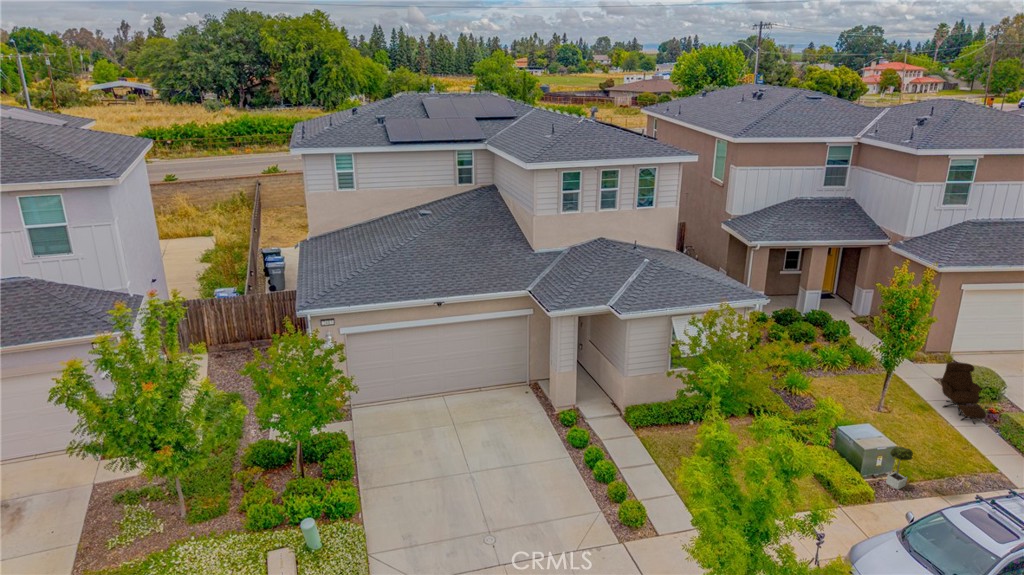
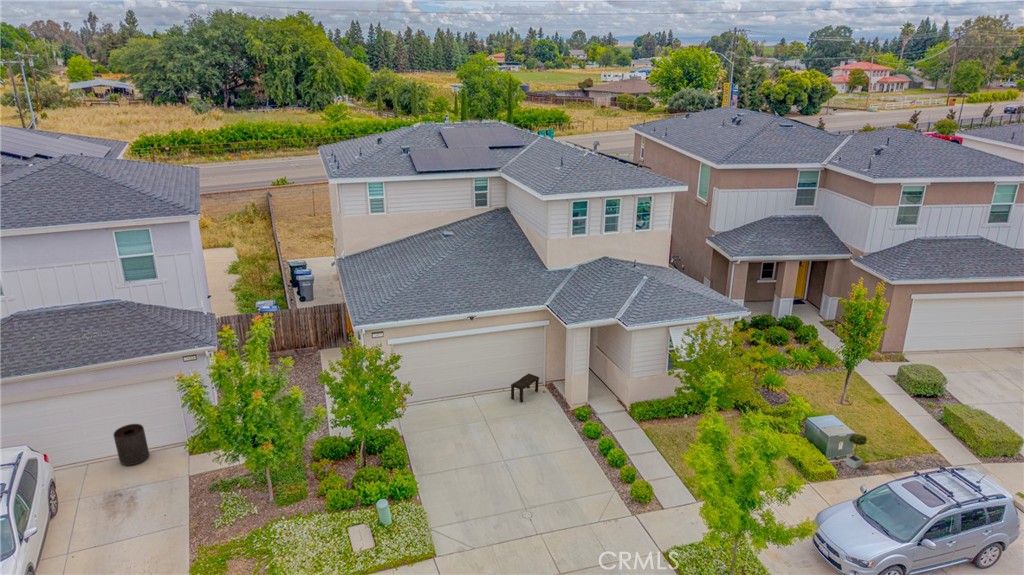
lounge chair: present [941,362,986,424] -> none [893,363,929,414]
bench: none [488,370,522,404] -> present [511,374,539,402]
trash can: none [12,421,58,470] -> present [113,424,149,465]

